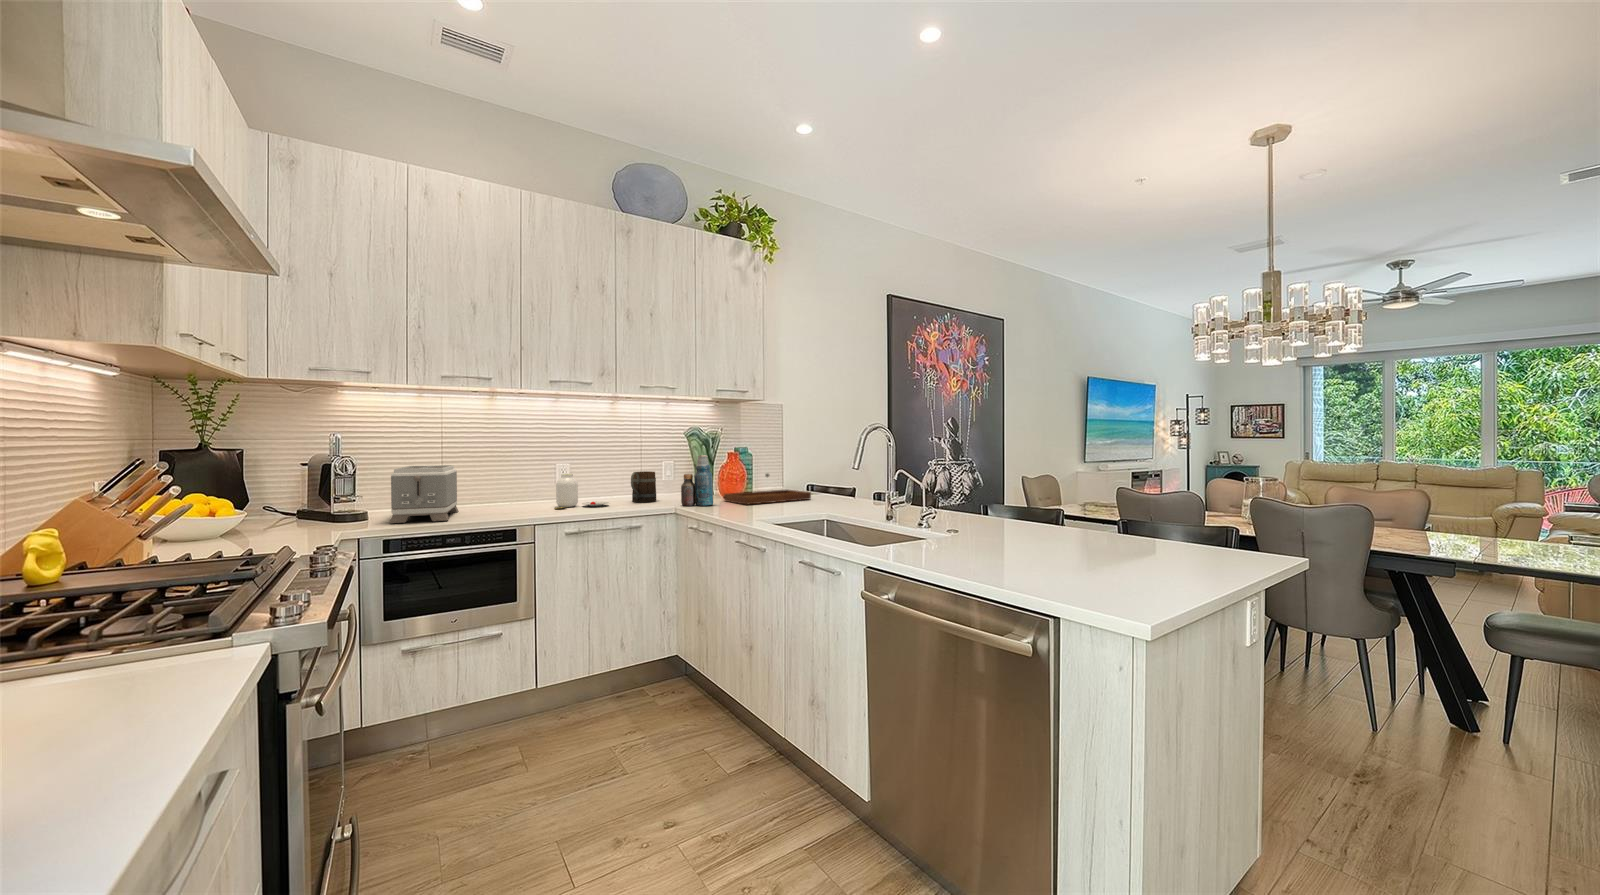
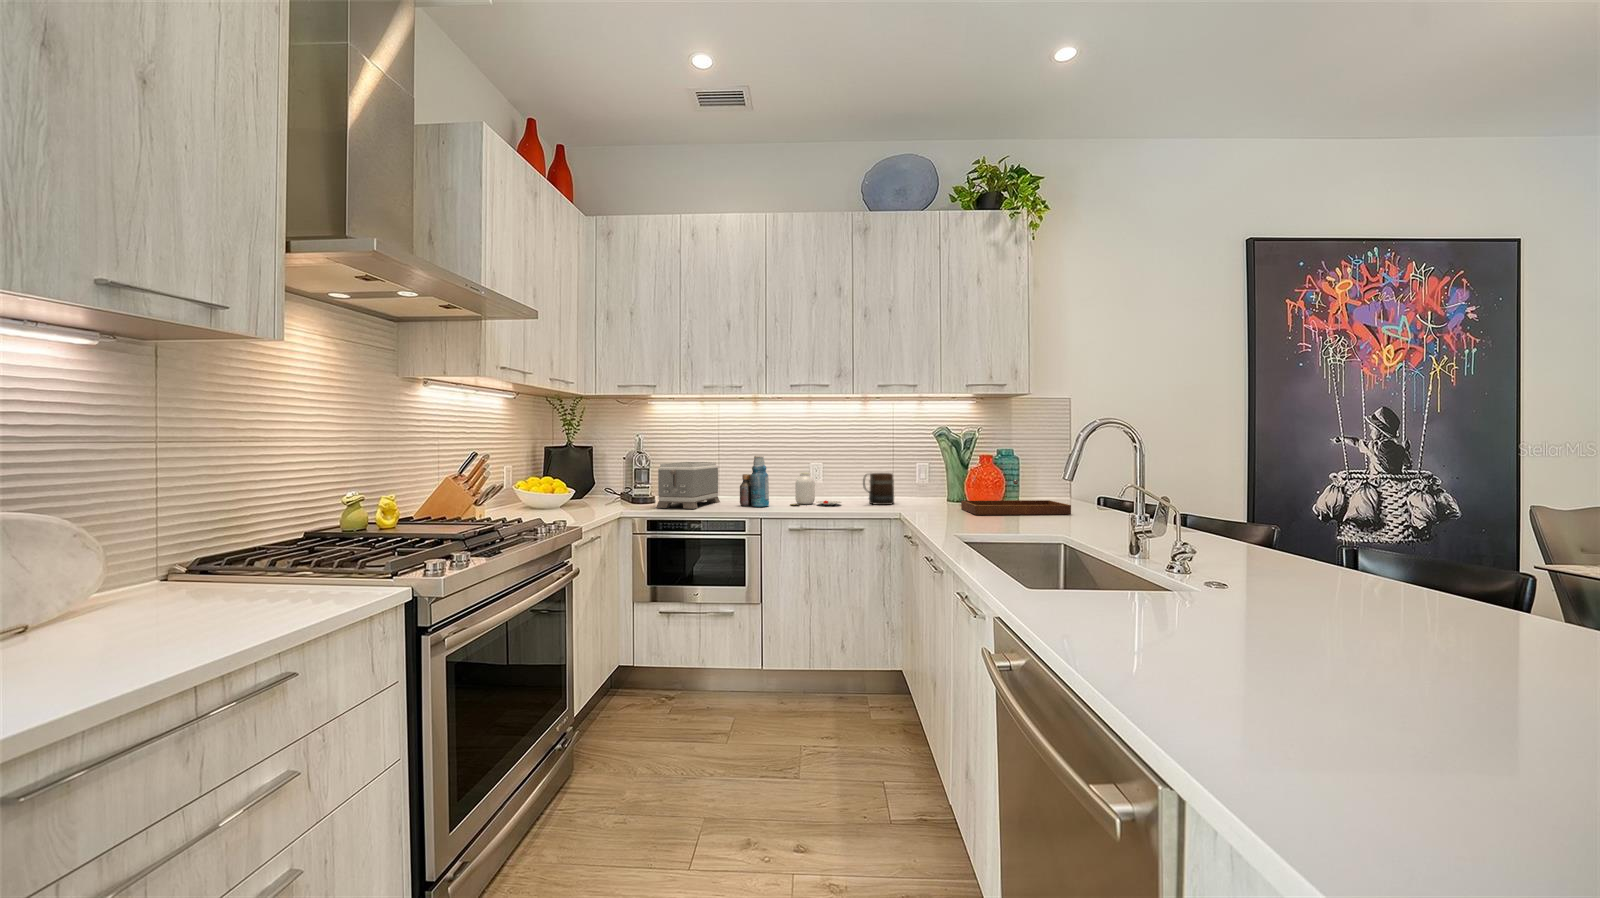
bottle: present [681,455,713,506] -> present [740,456,769,506]

